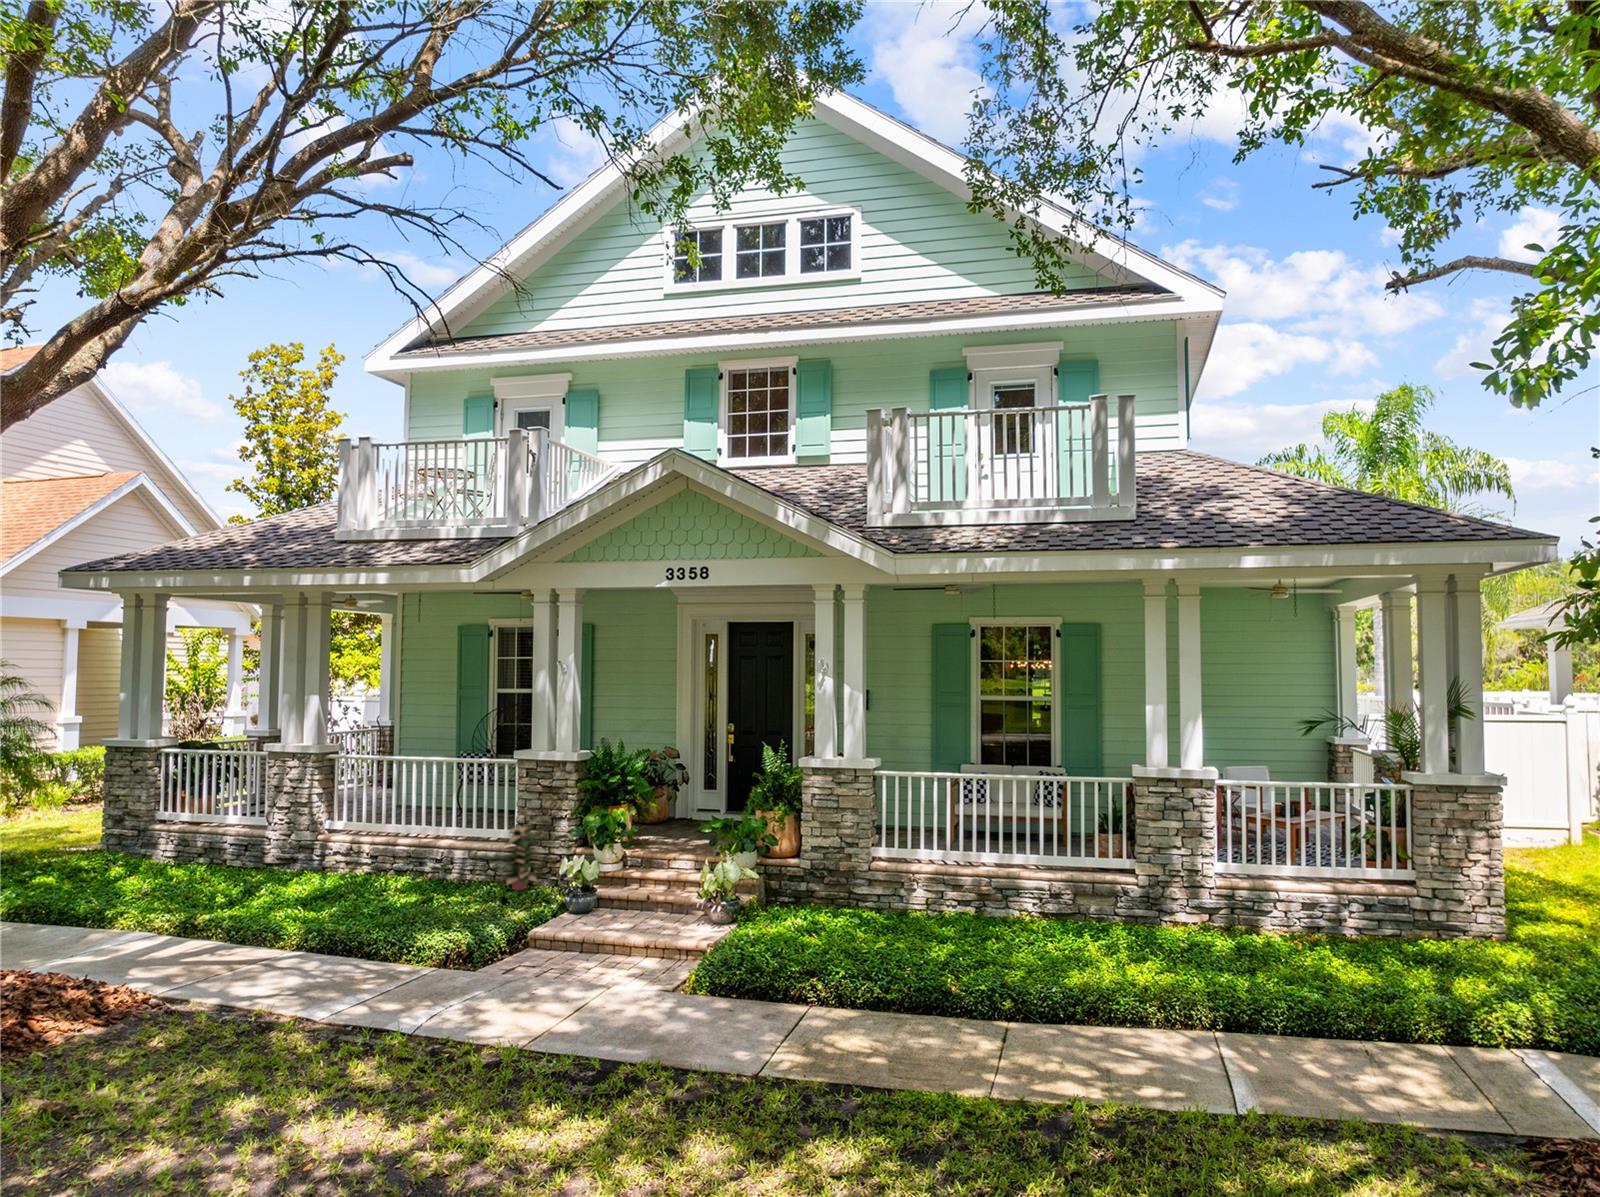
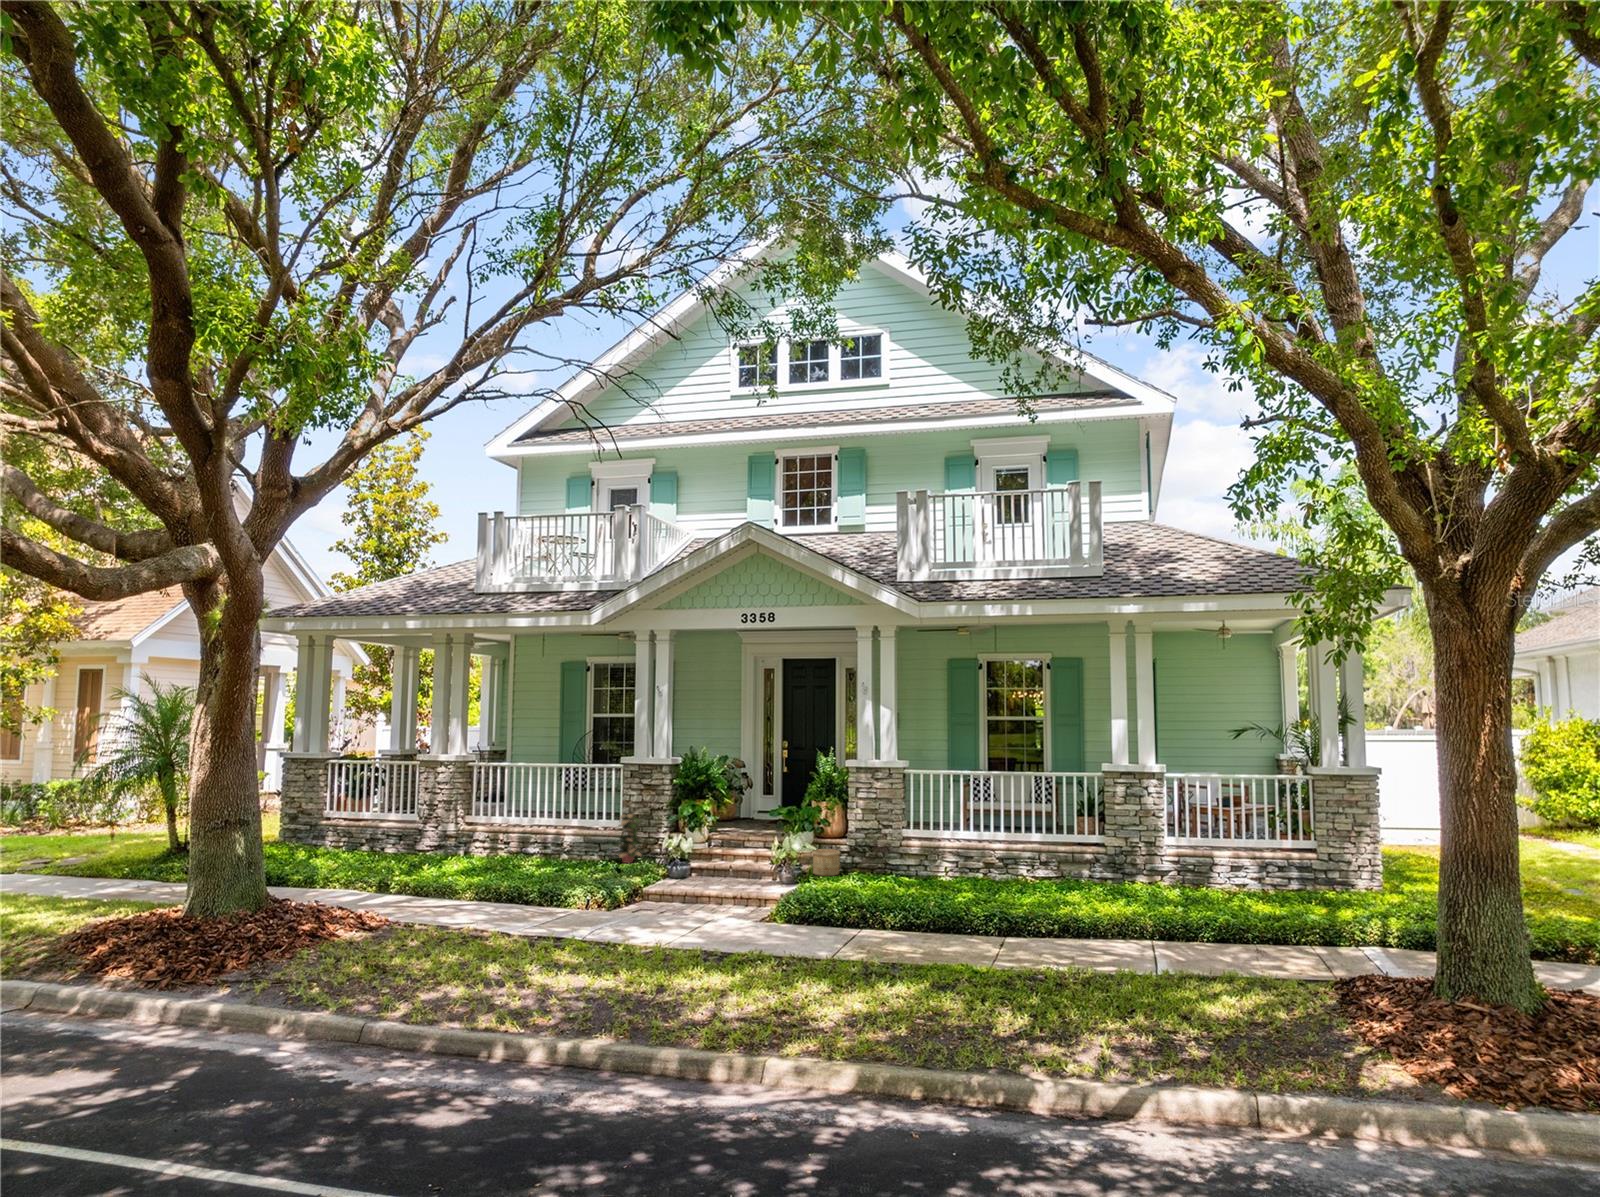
wooden bucket: none [752,875,789,913] -> present [812,849,840,876]

